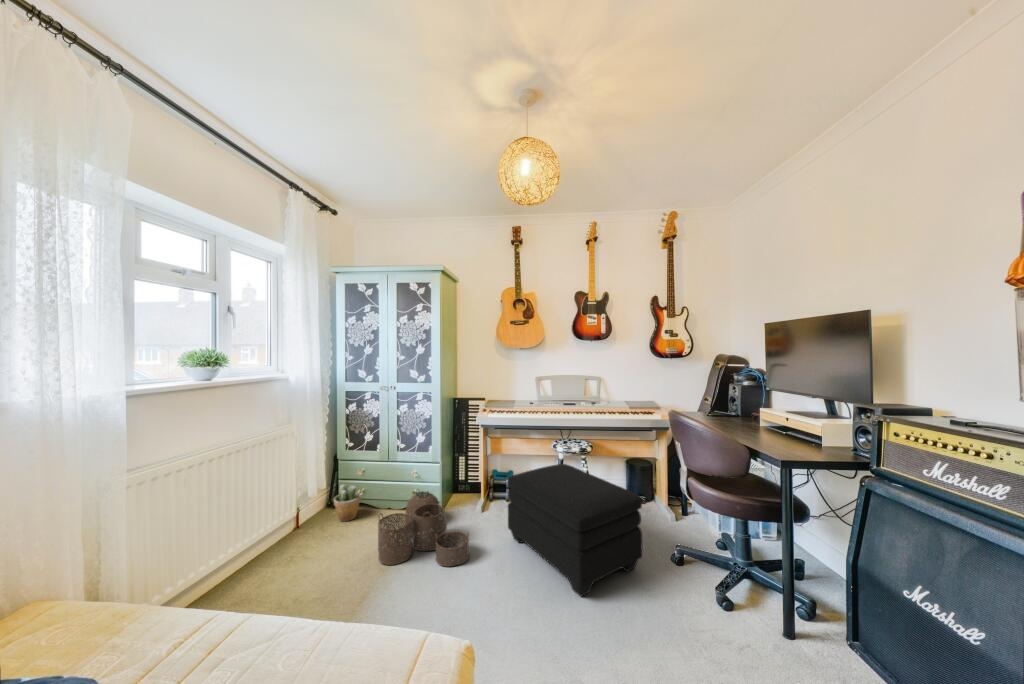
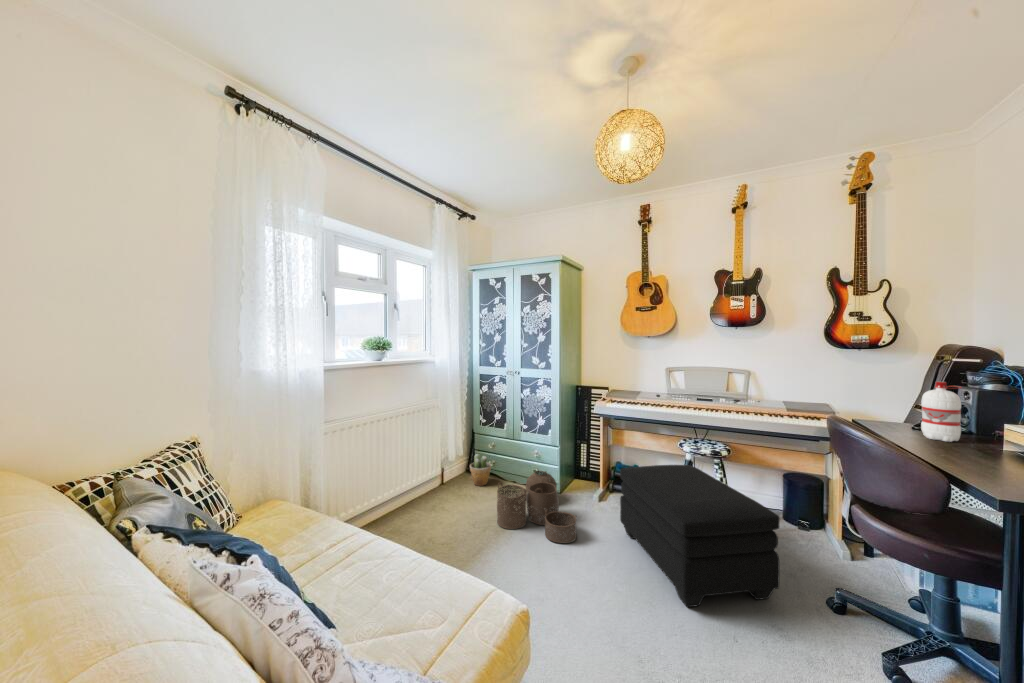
water bottle: none [719,381,740,423] -> present [921,382,961,442]

